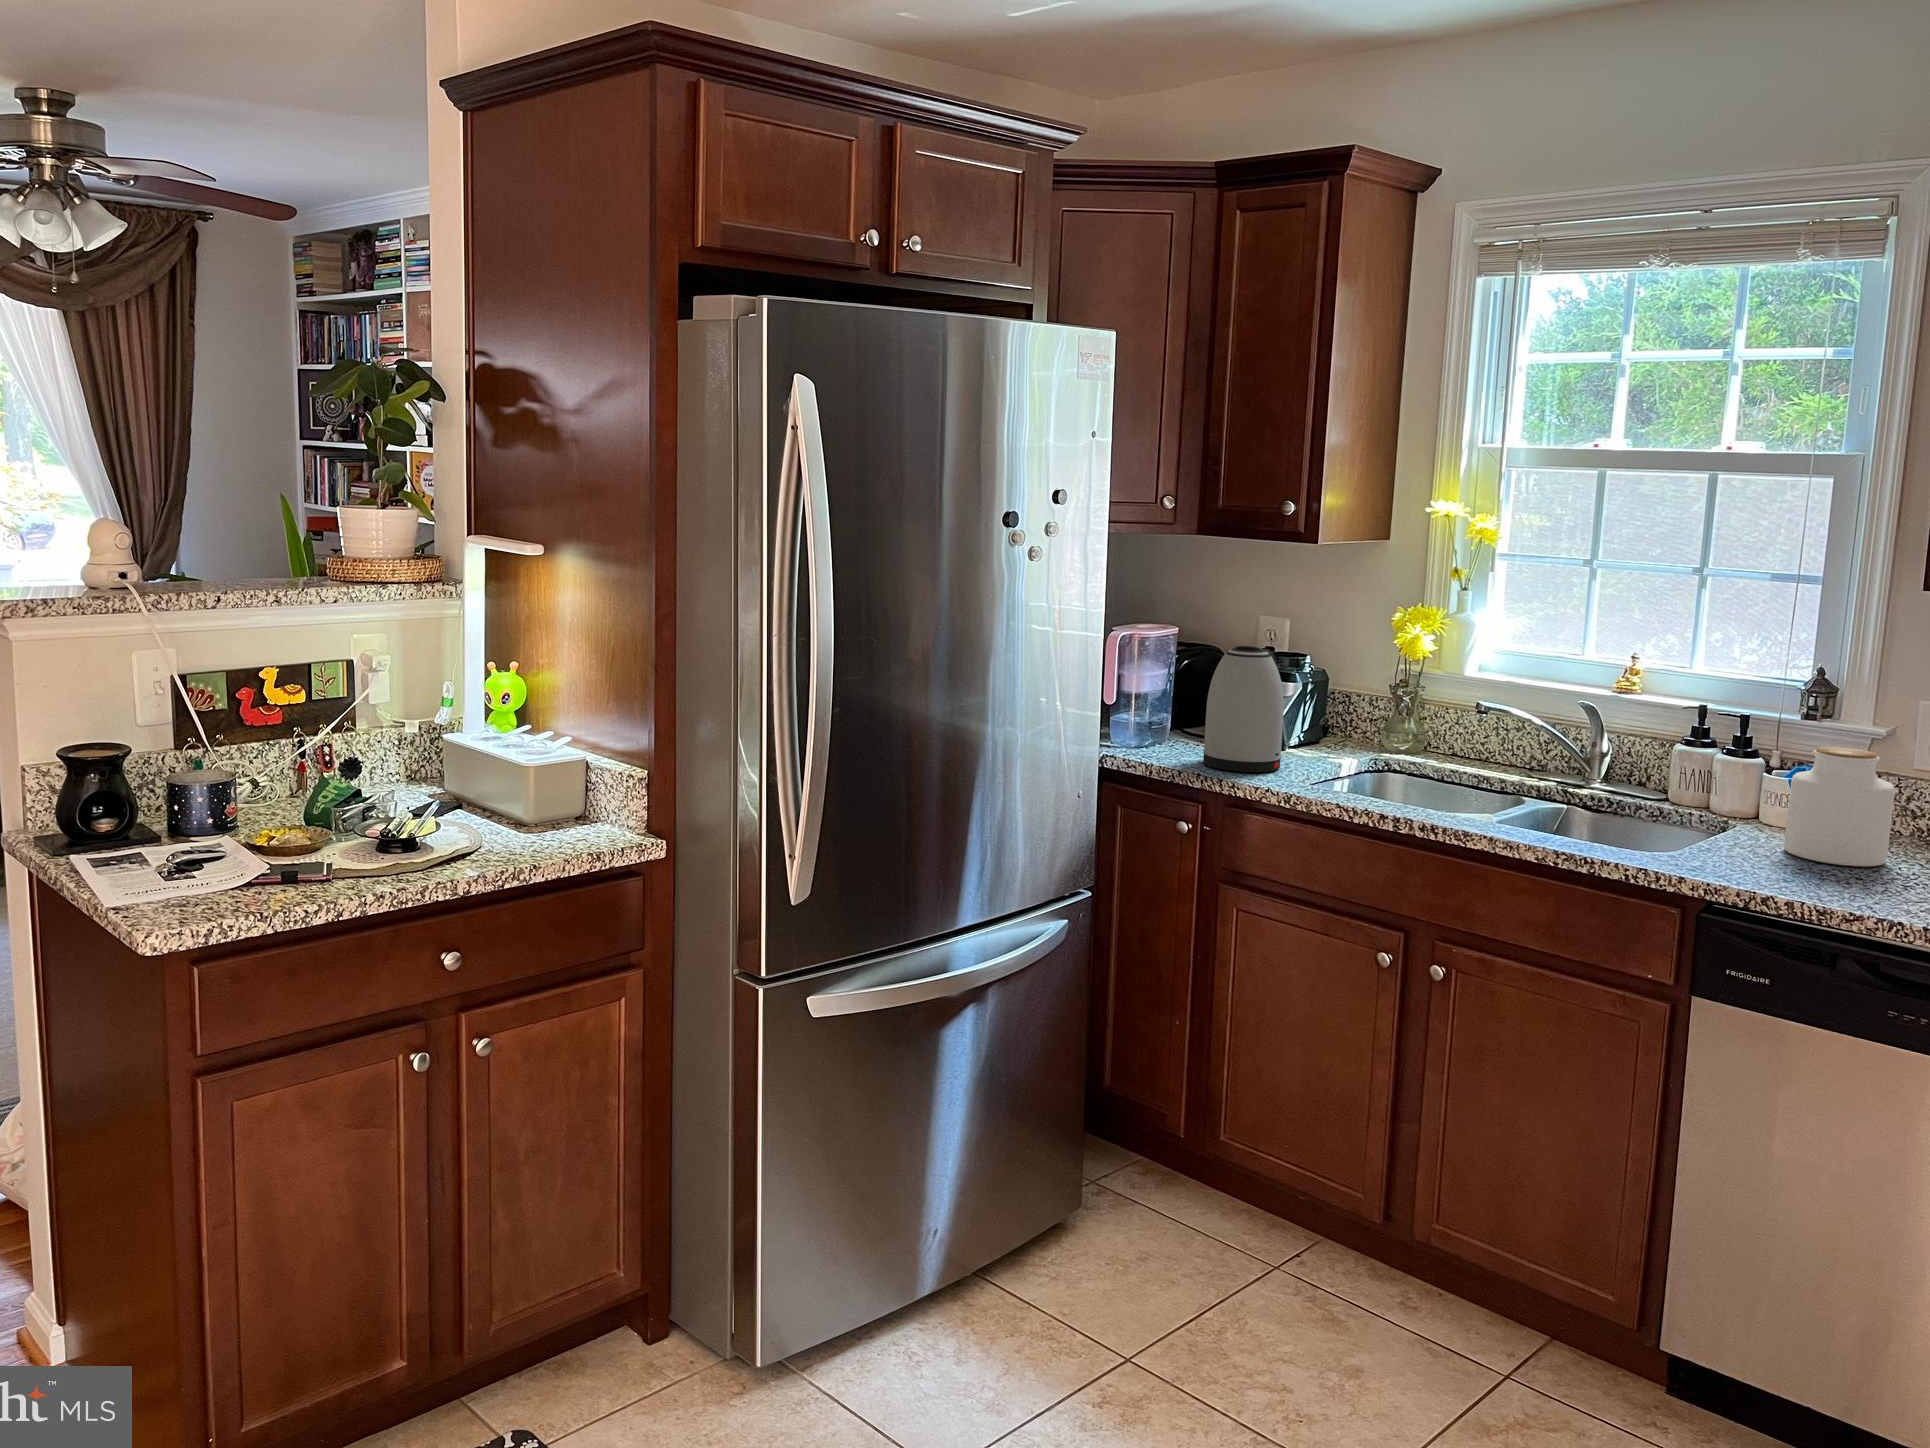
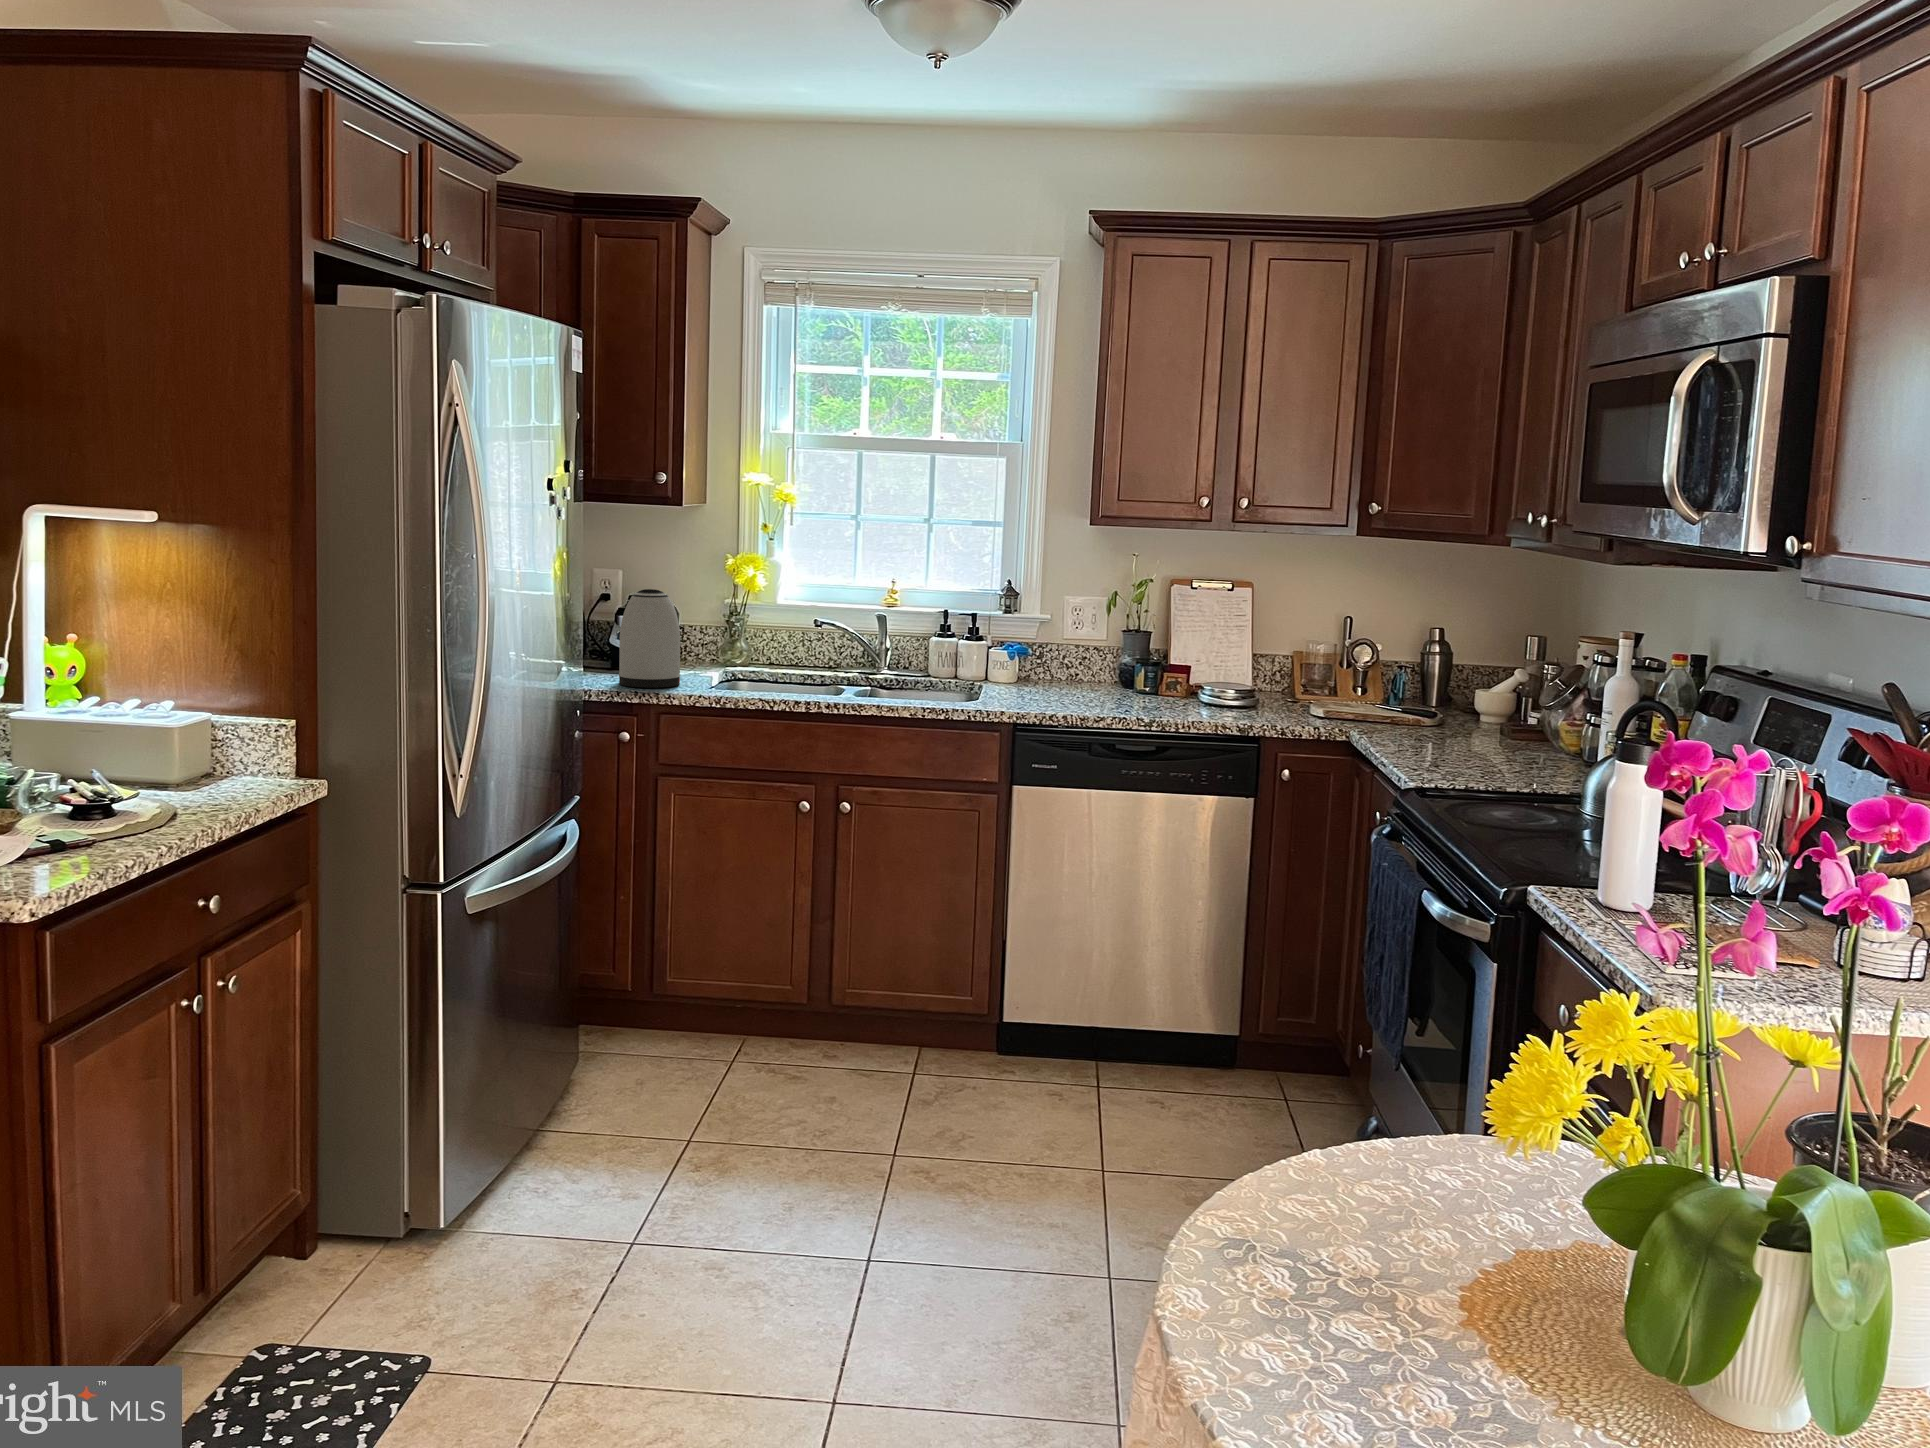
jar: present [1784,747,1895,866] -> none [1021,627,1077,697]

